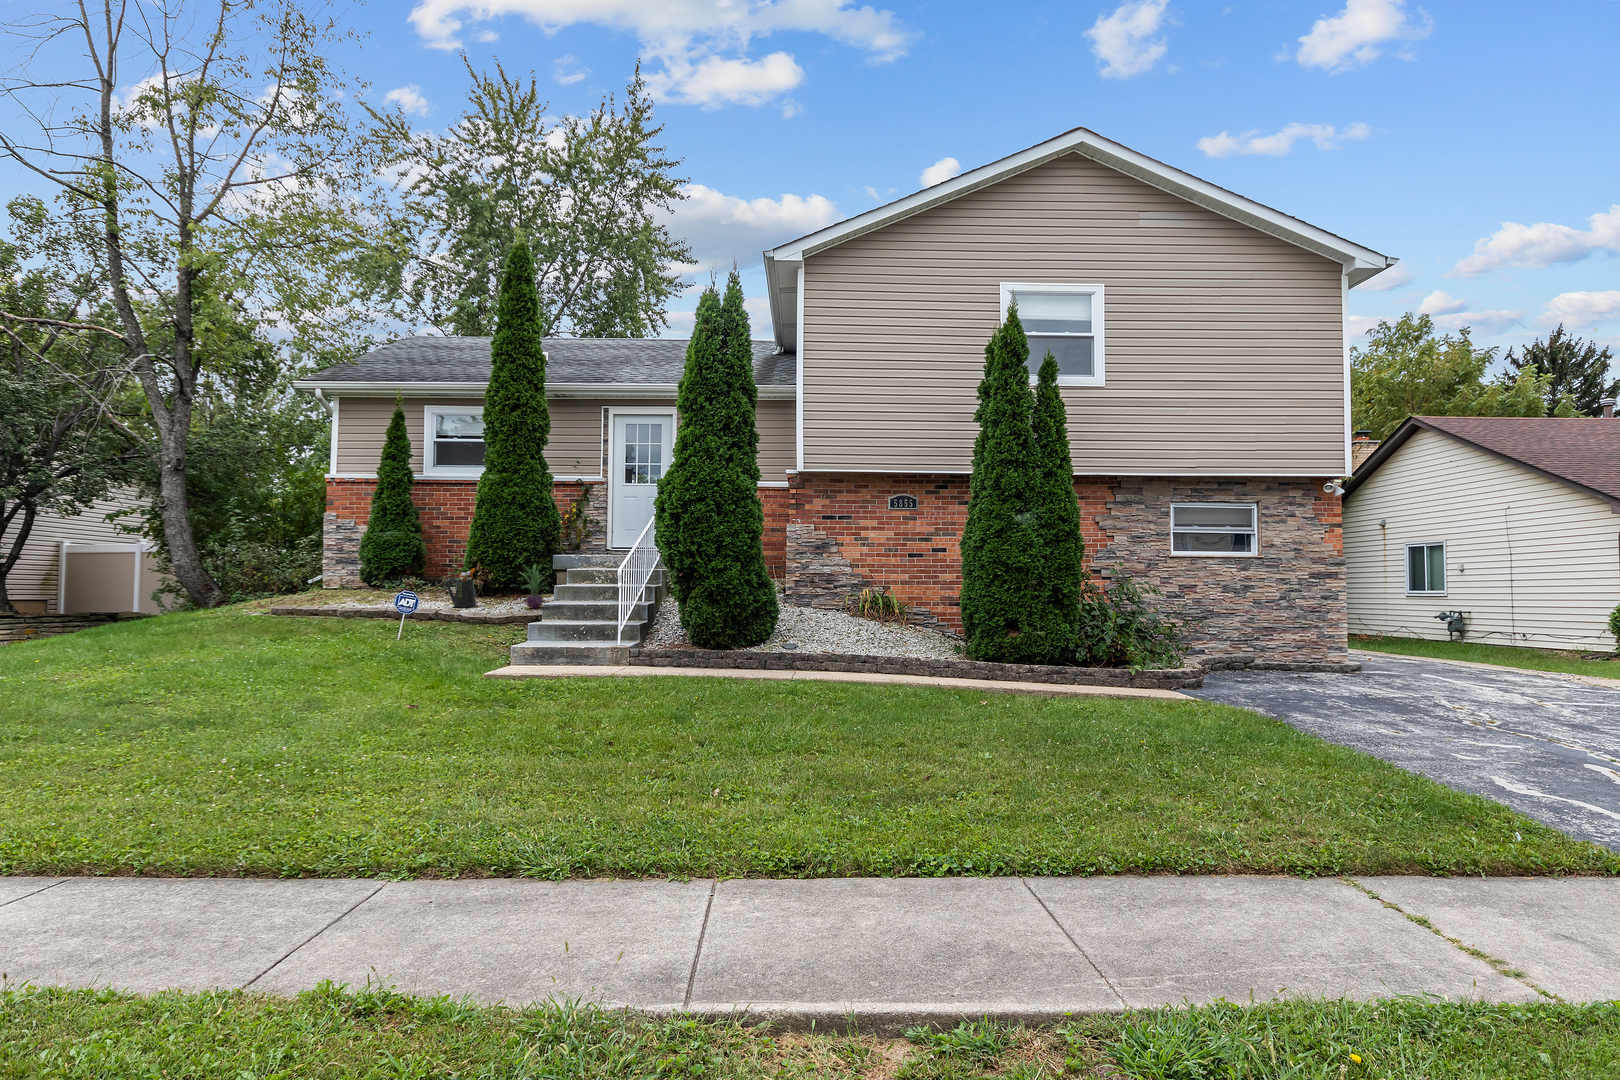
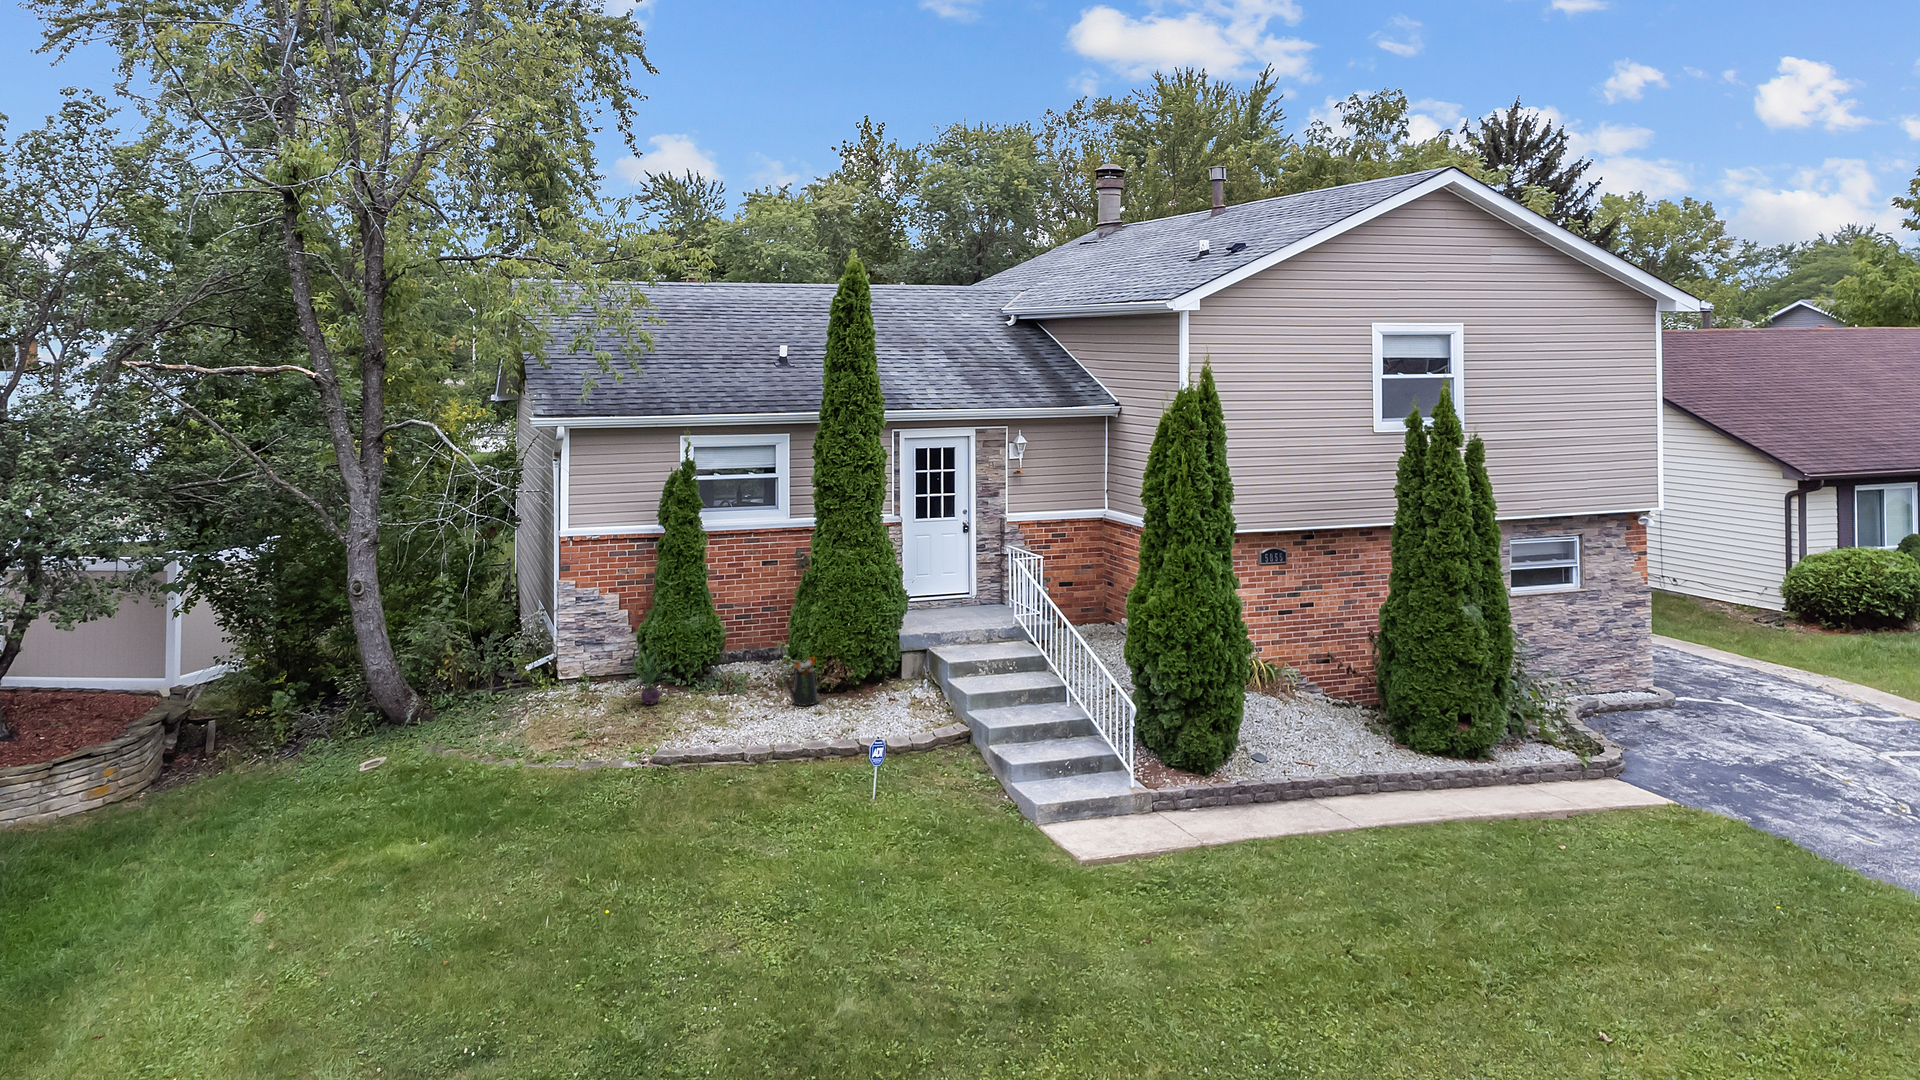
decorative plant: present [525,565,543,608] -> present [636,653,674,705]

